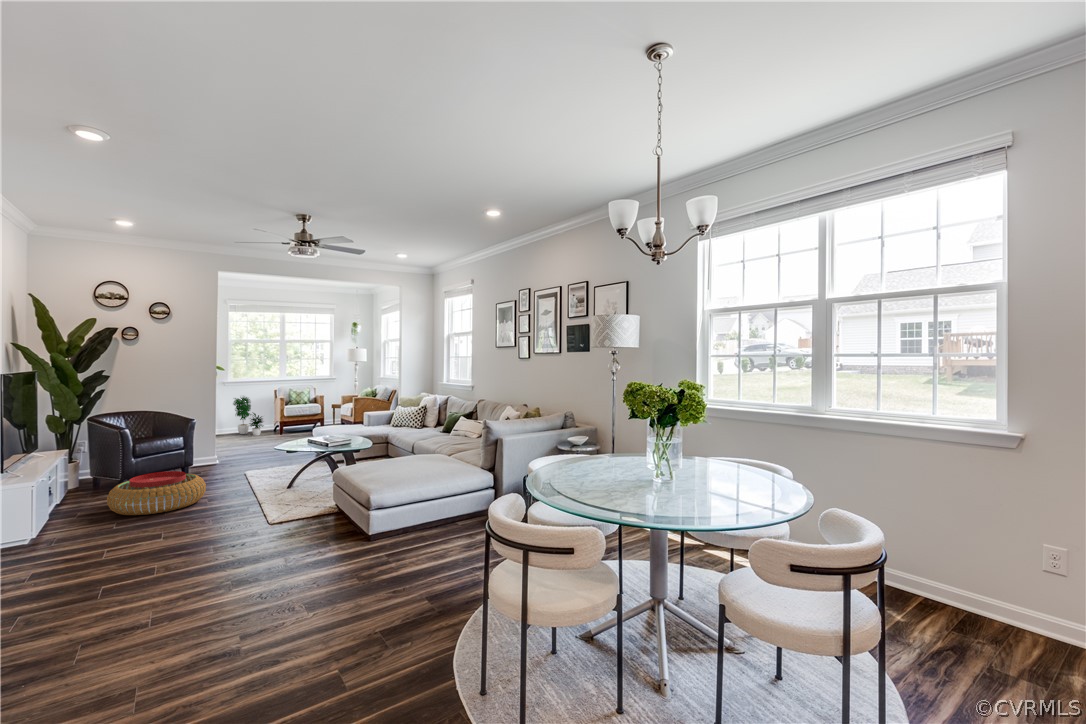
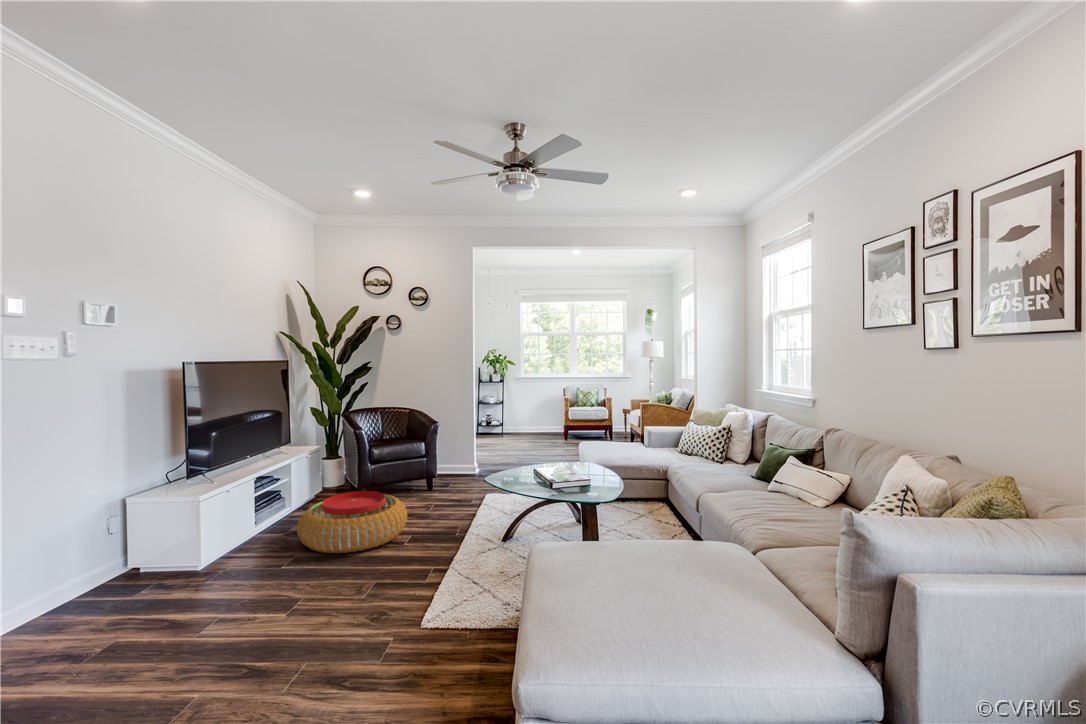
potted plant: present [233,397,264,435] -> none [522,391,551,438]

